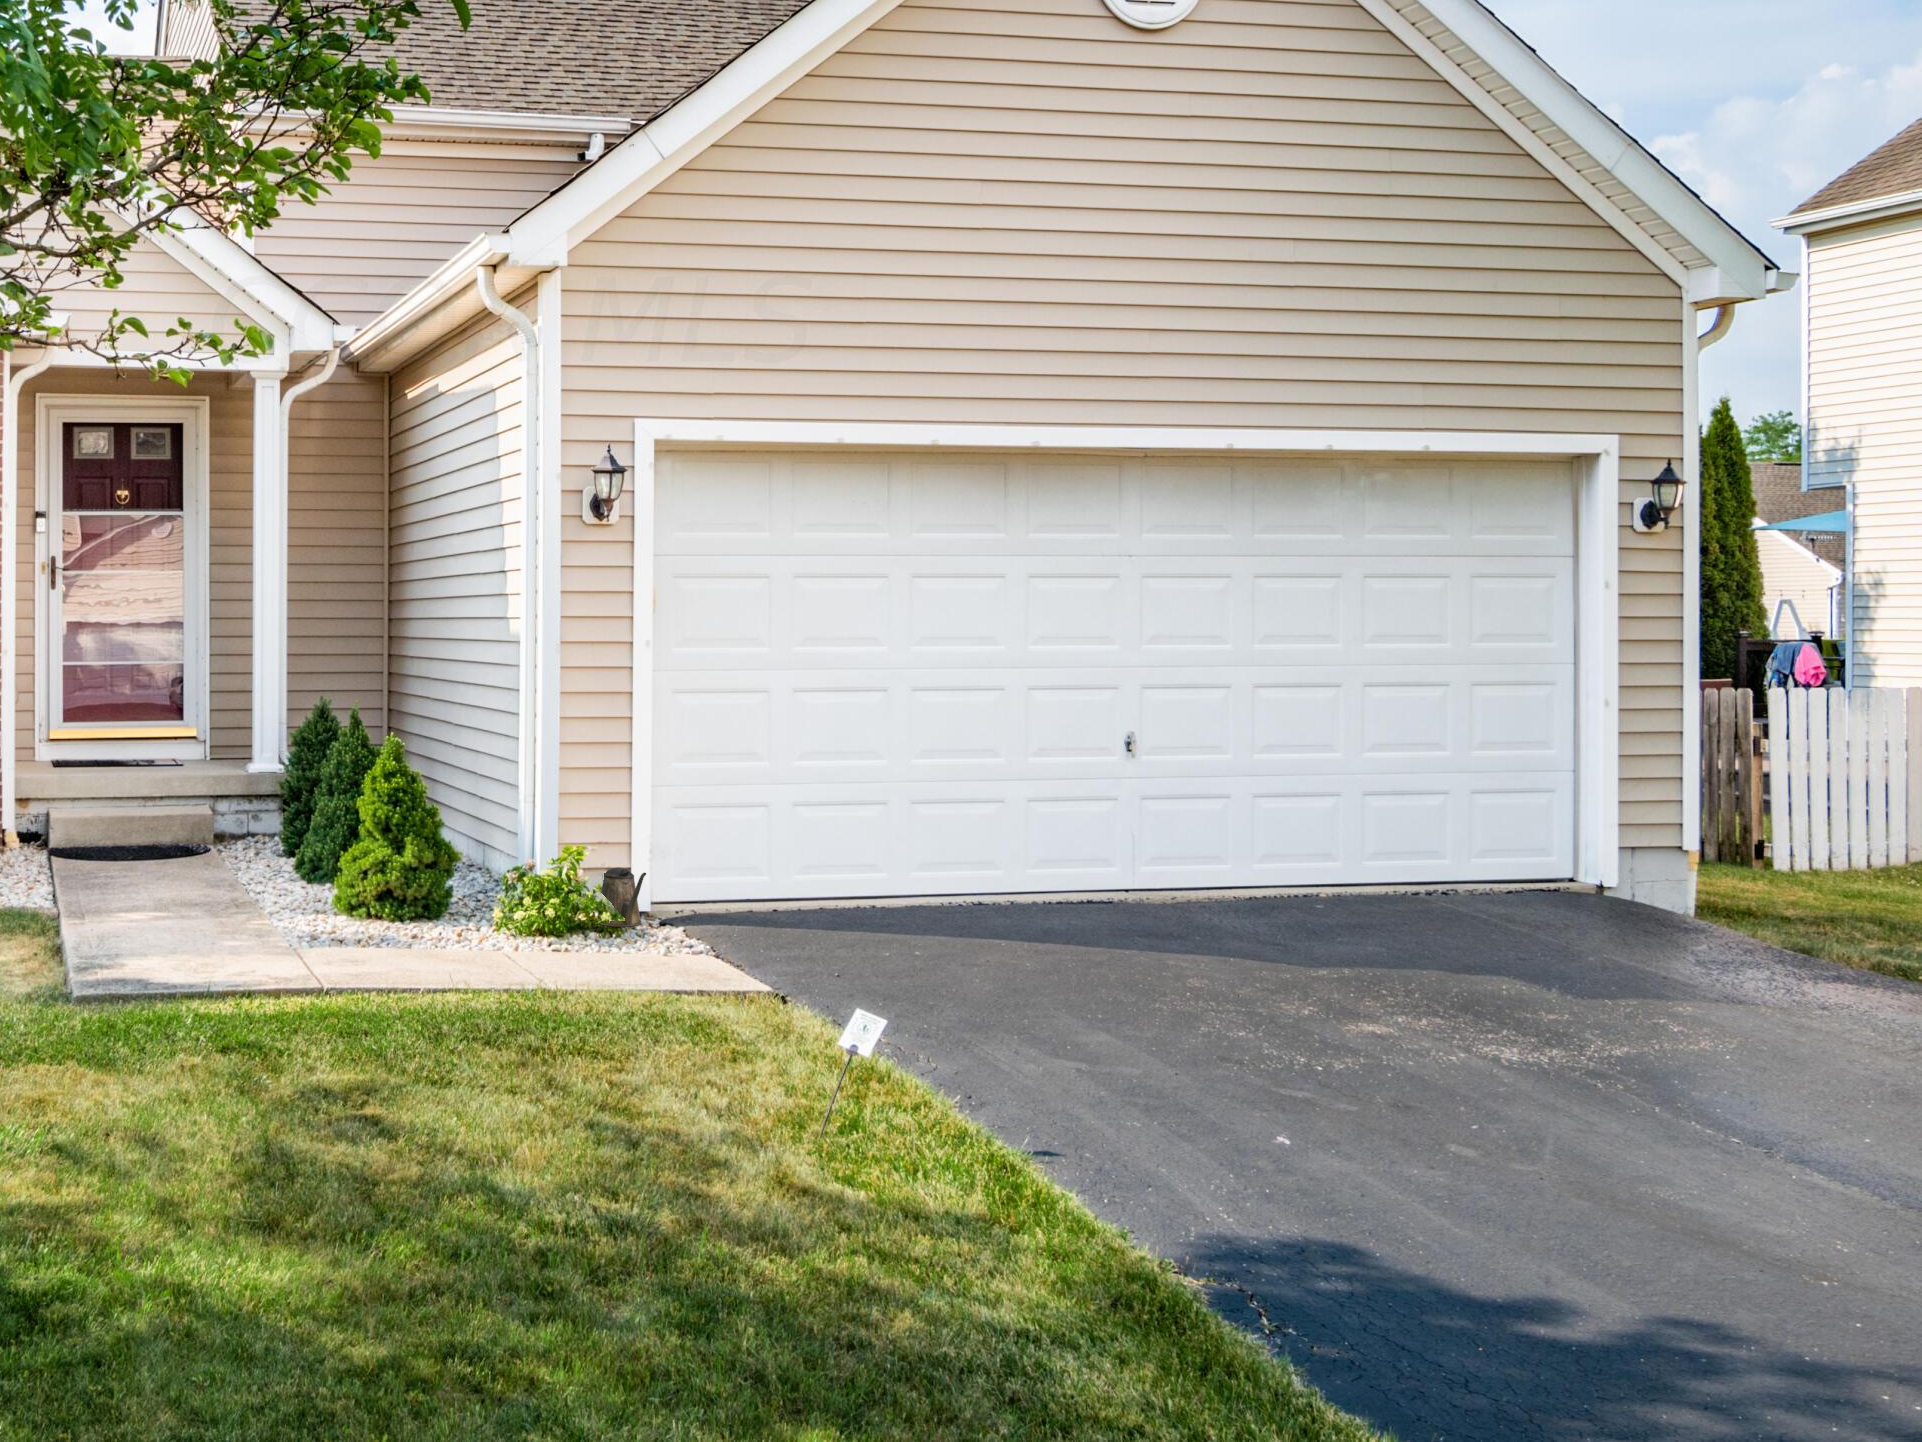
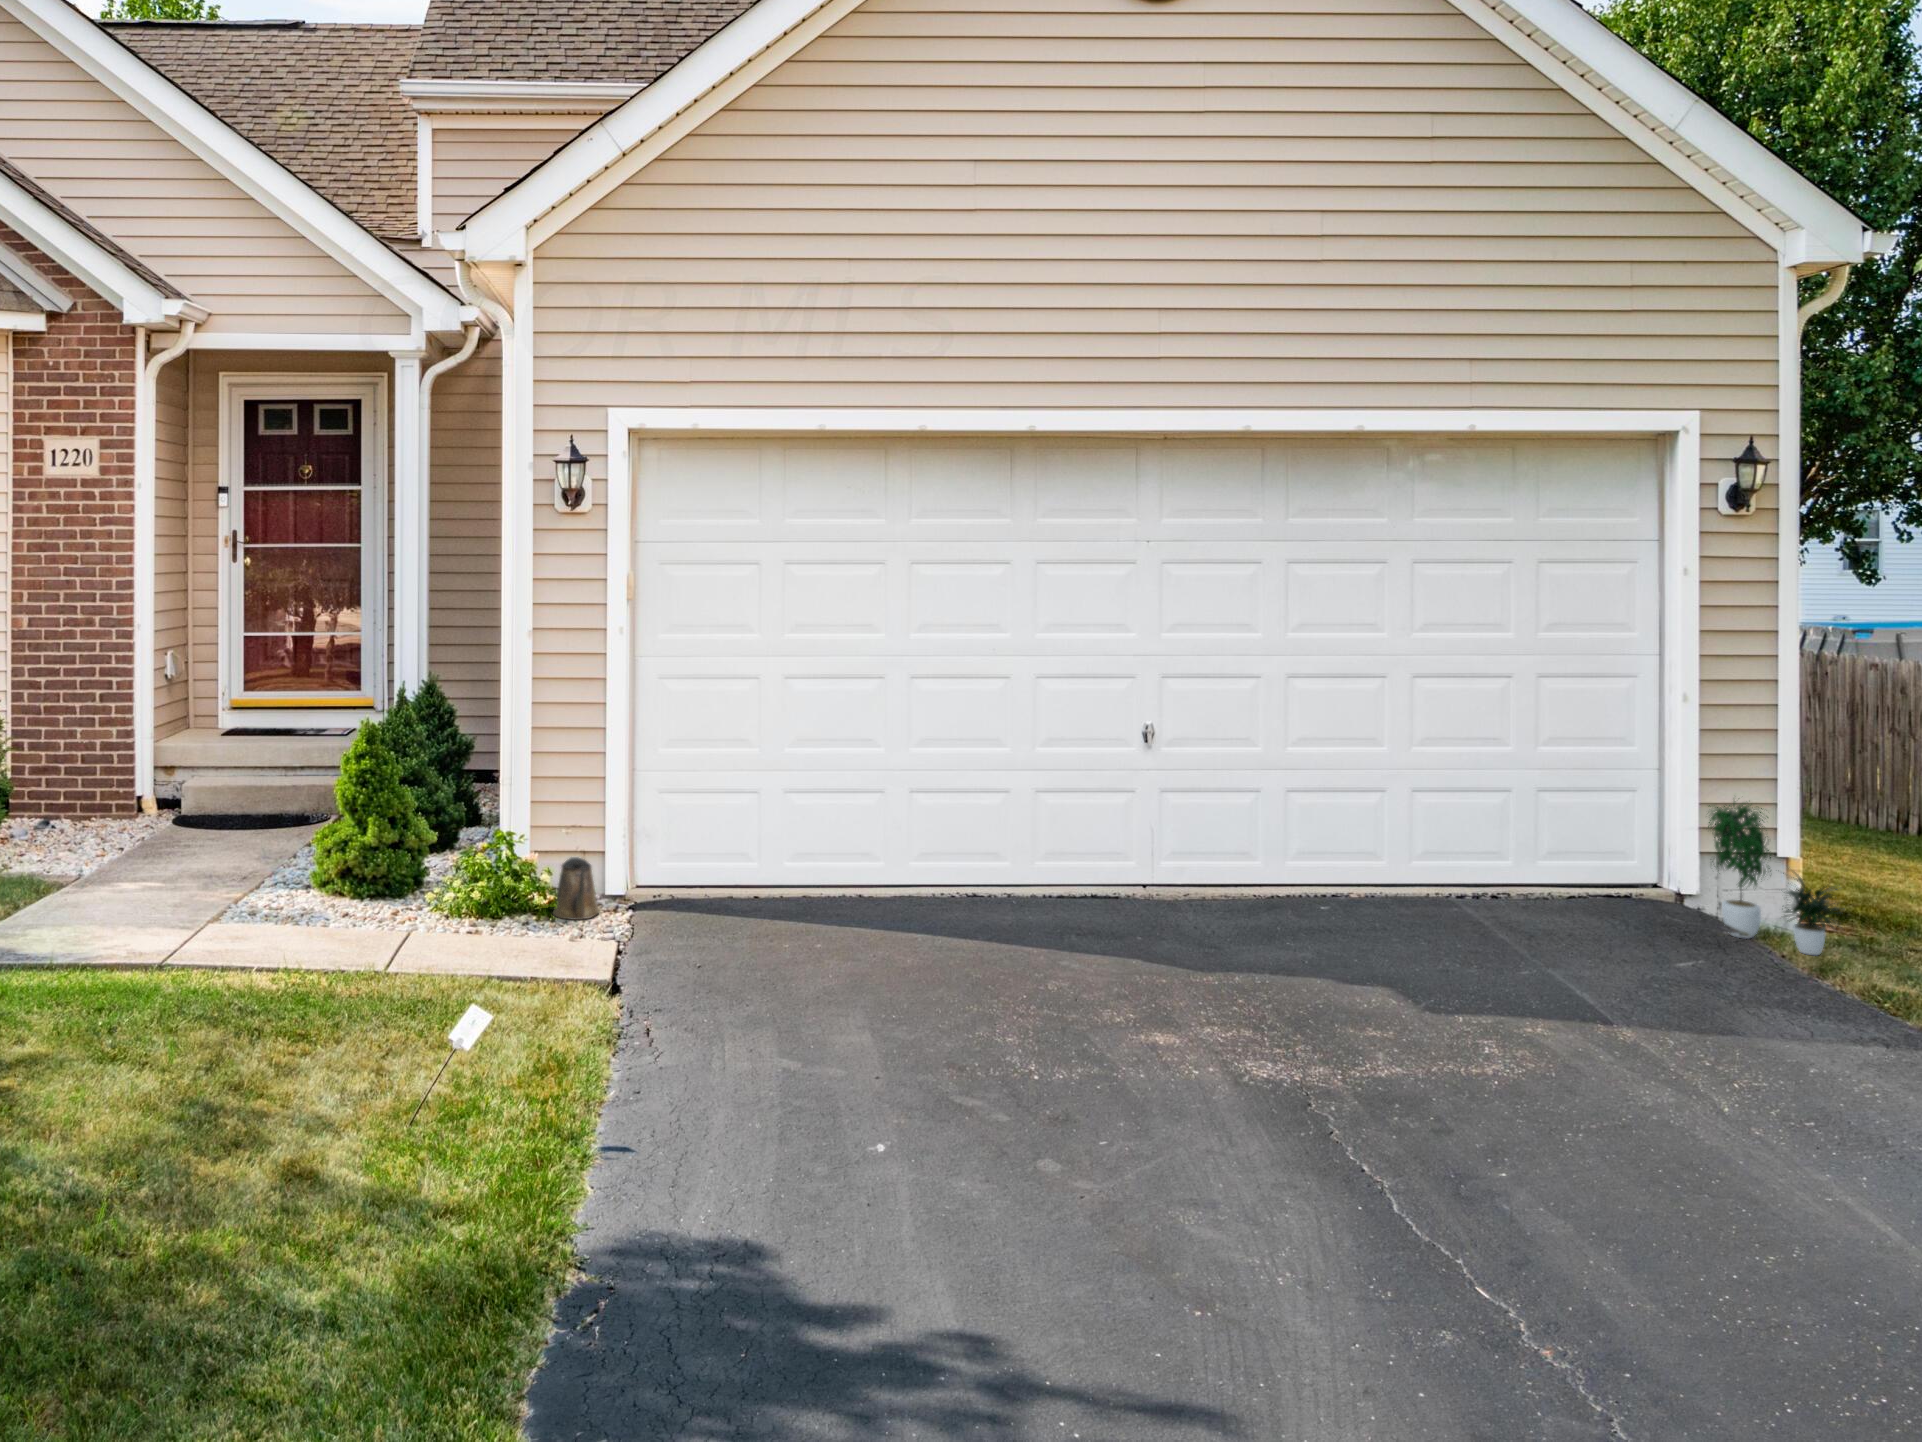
potted plant: none [1624,786,1745,927] -> present [1708,801,1839,955]

